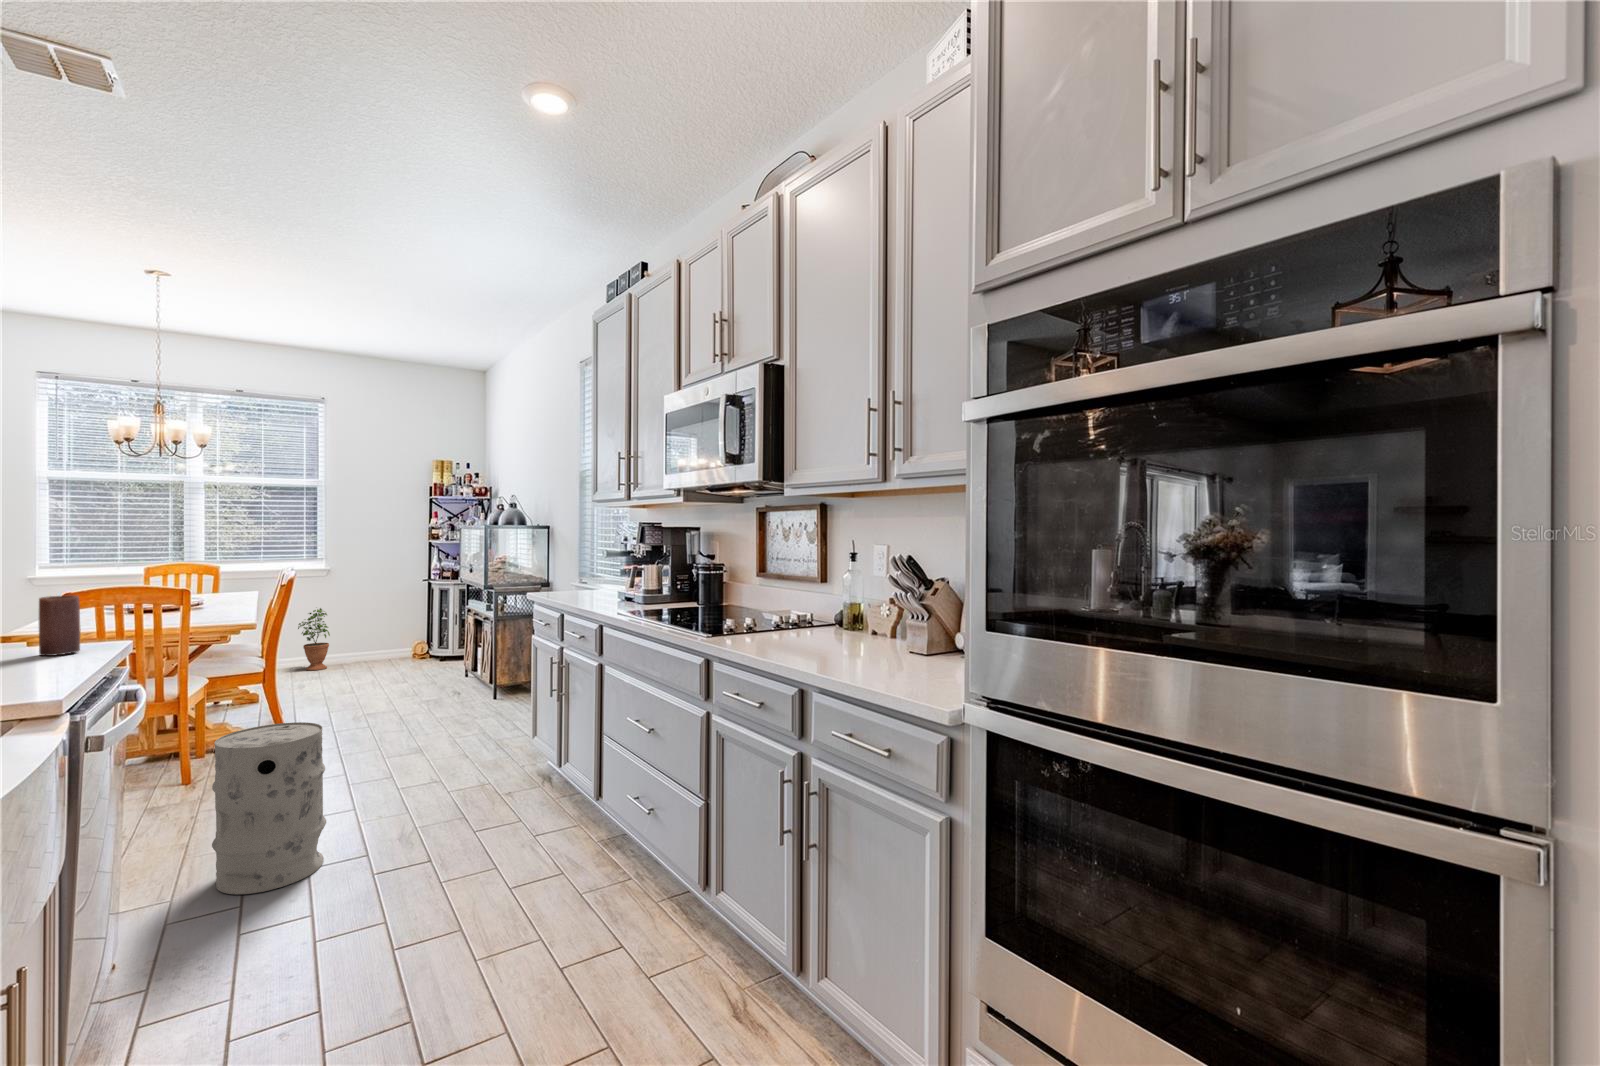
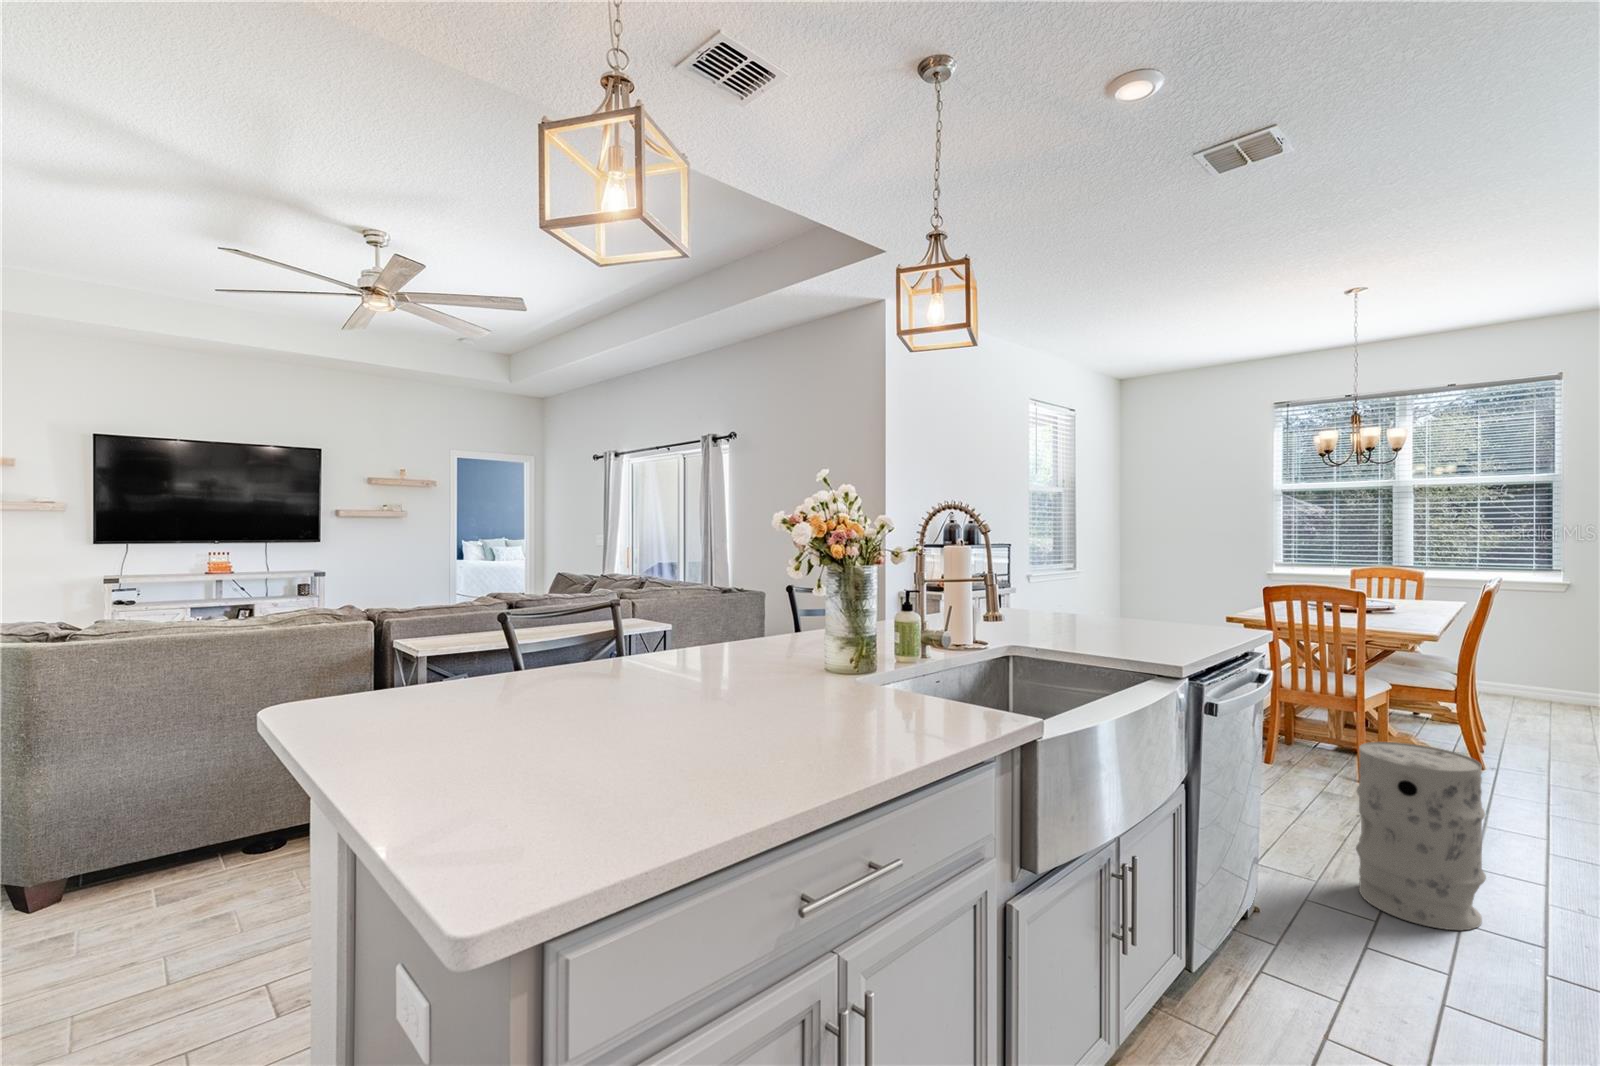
candle: present [39,595,81,656] -> none [1209,586,1236,634]
potted plant: present [298,608,330,670] -> none [1521,628,1567,707]

